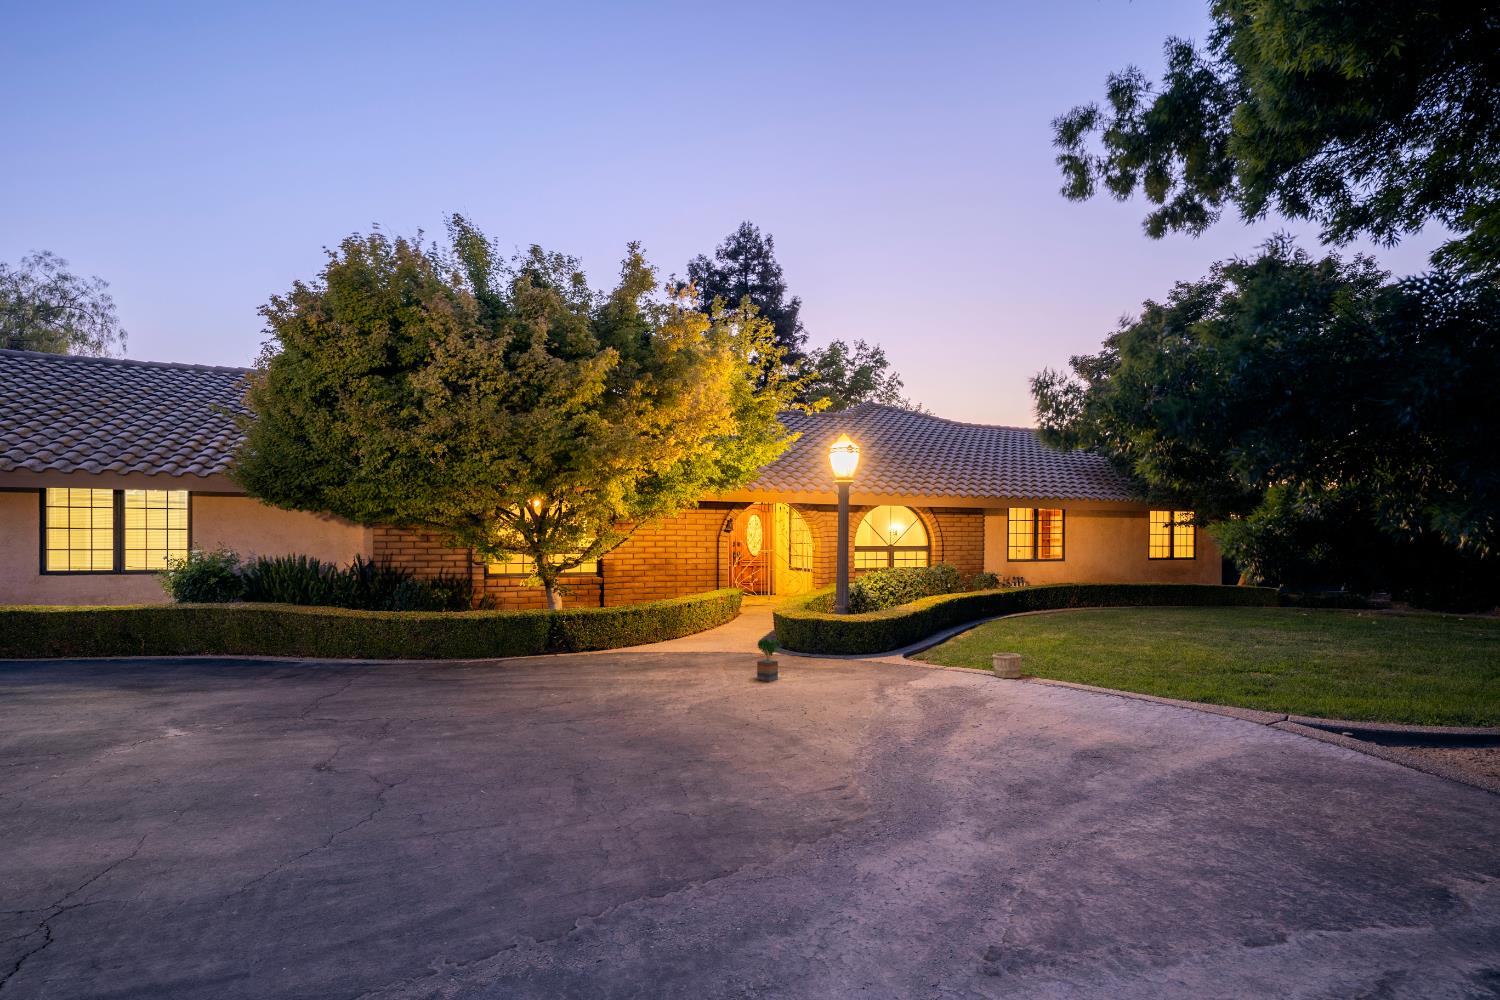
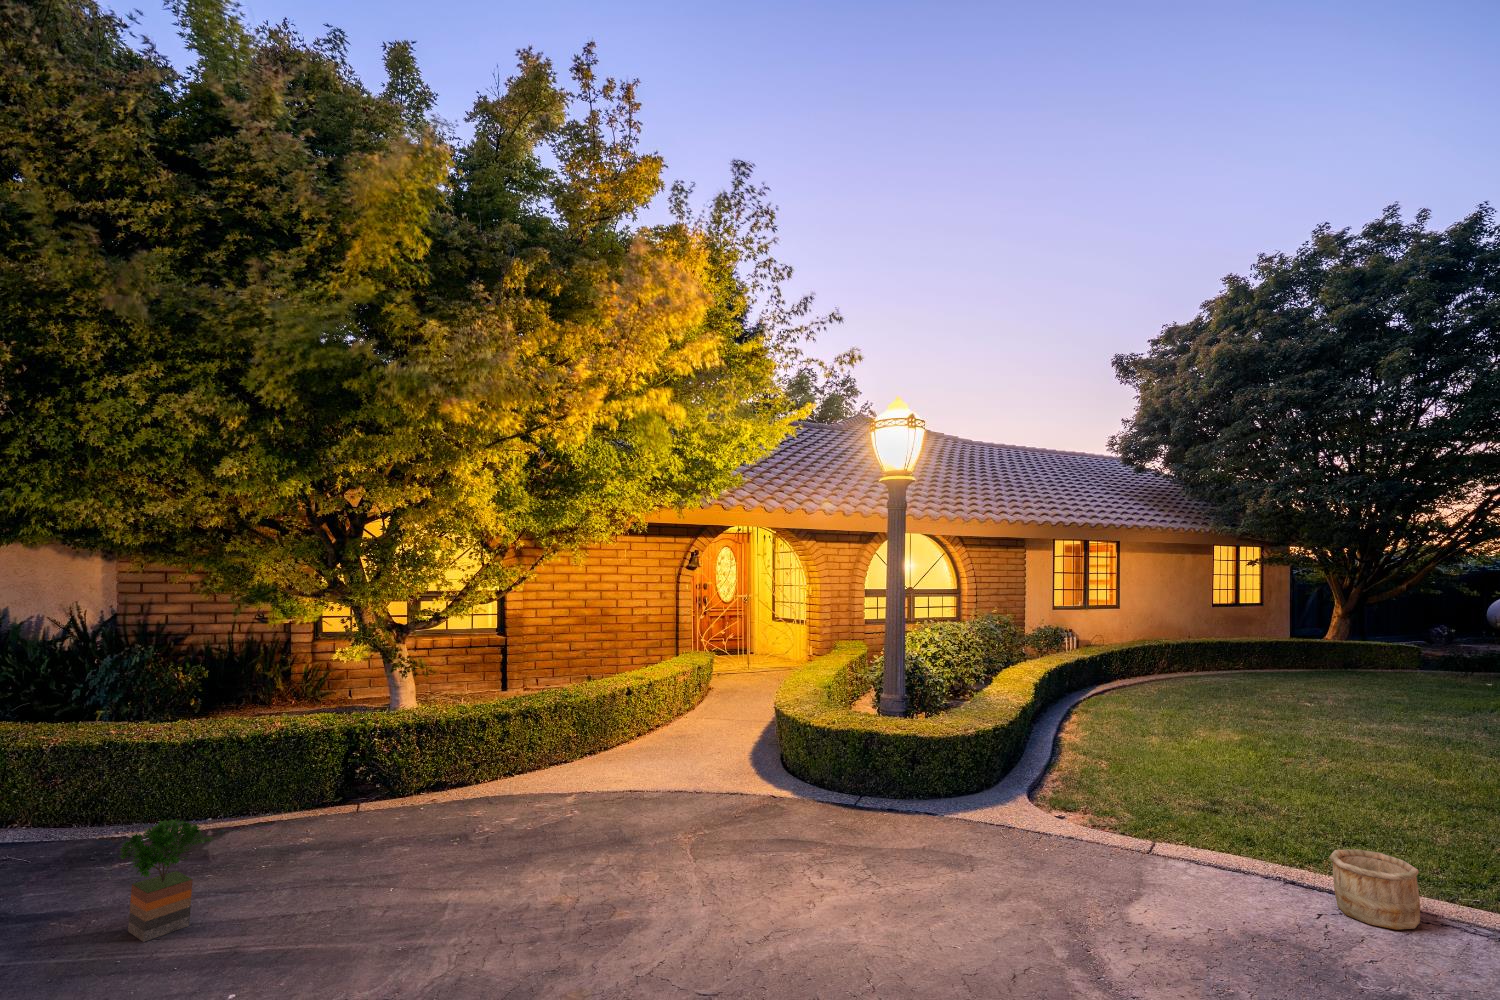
potted tree: present [757,639,782,681] -> present [120,819,213,942]

